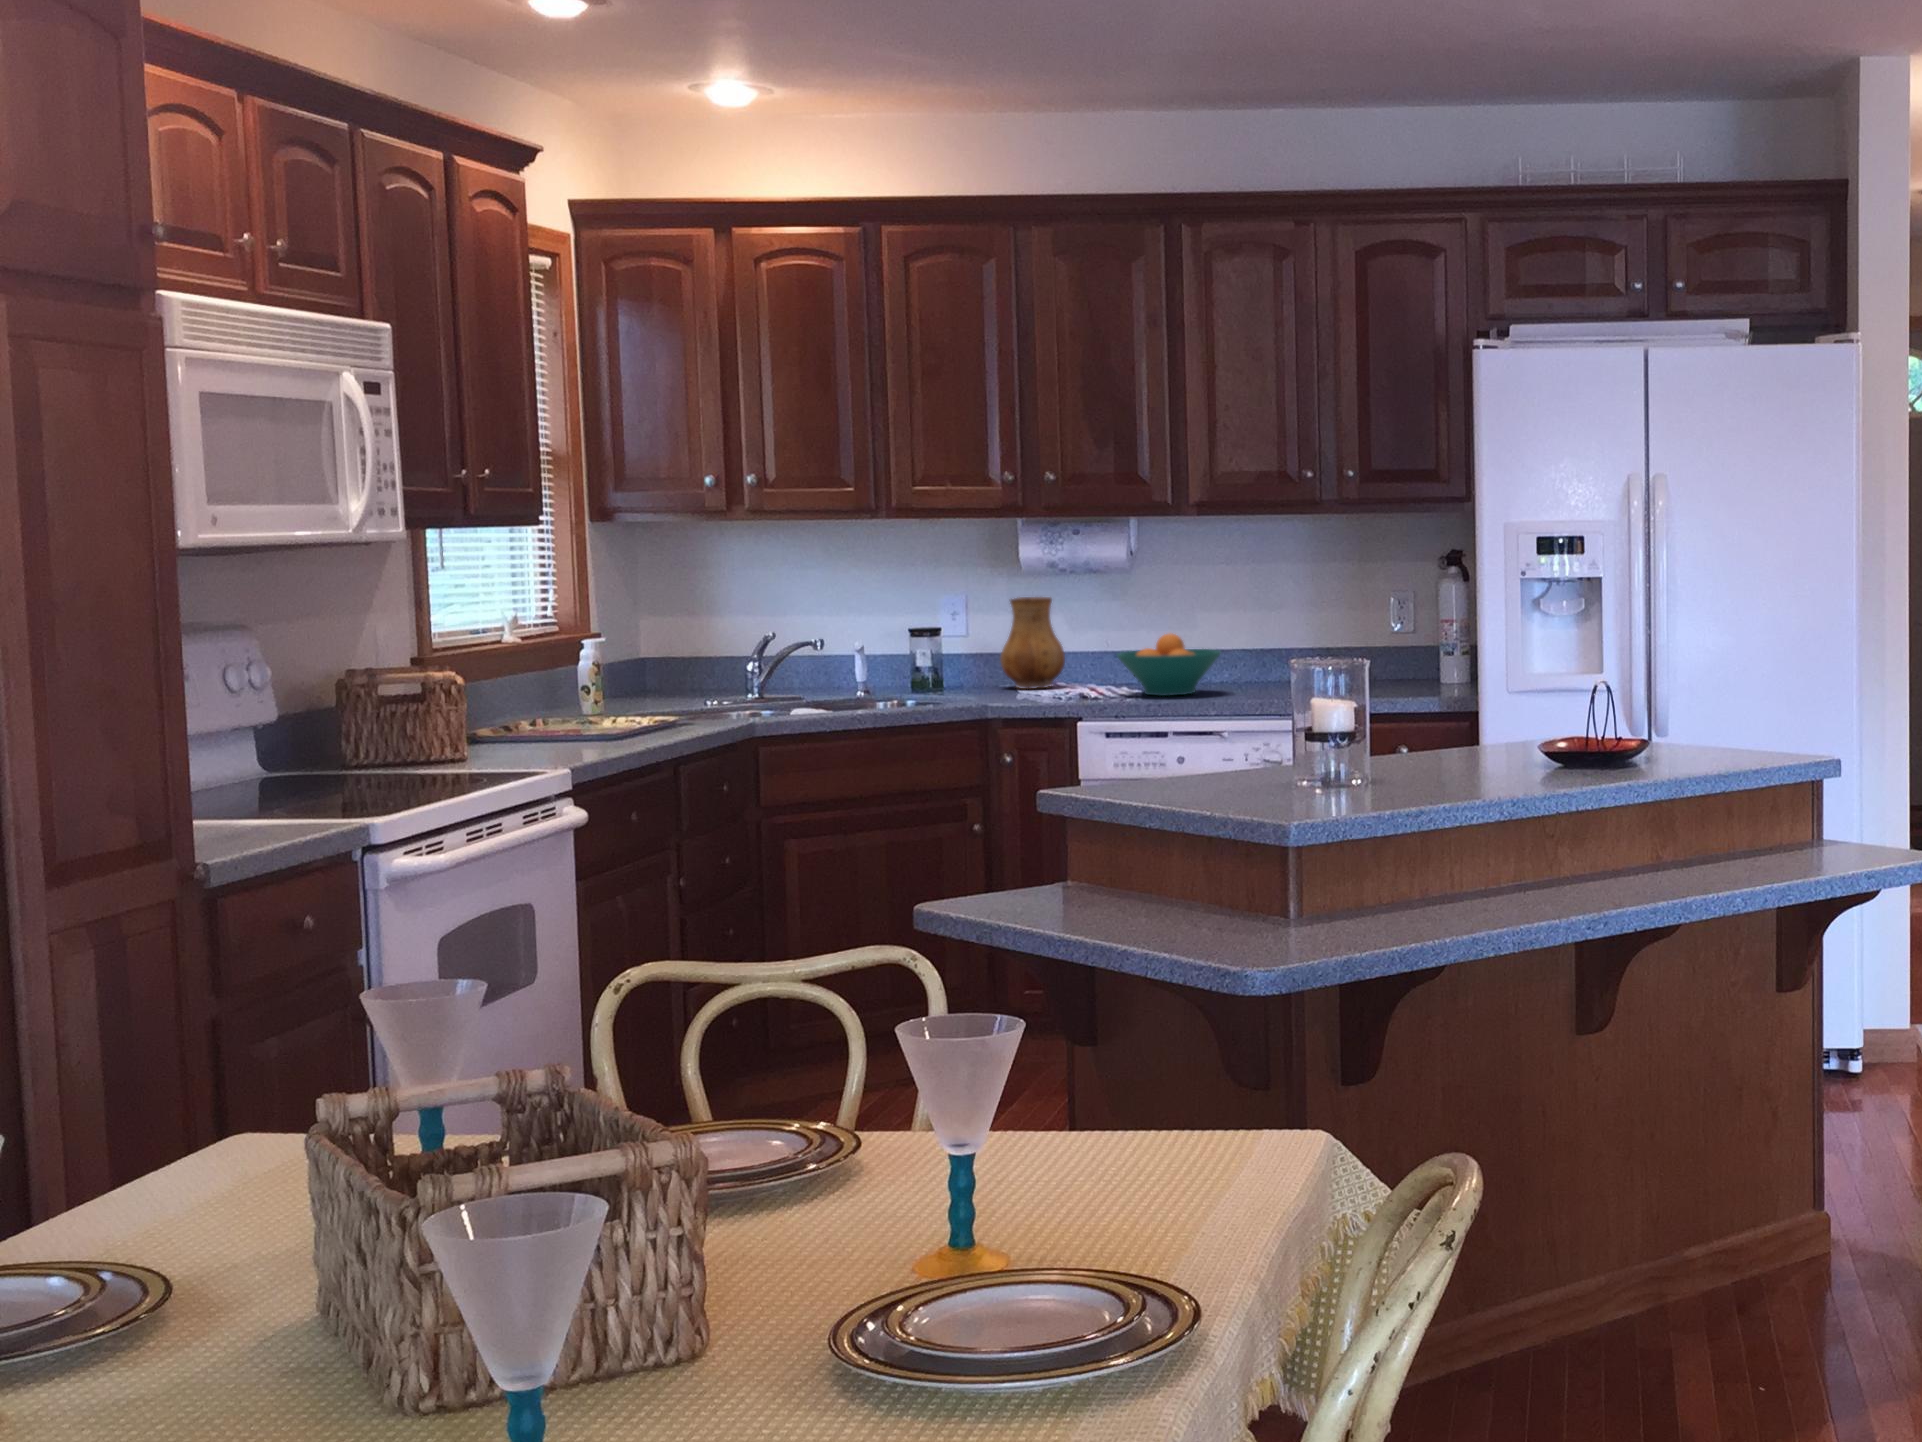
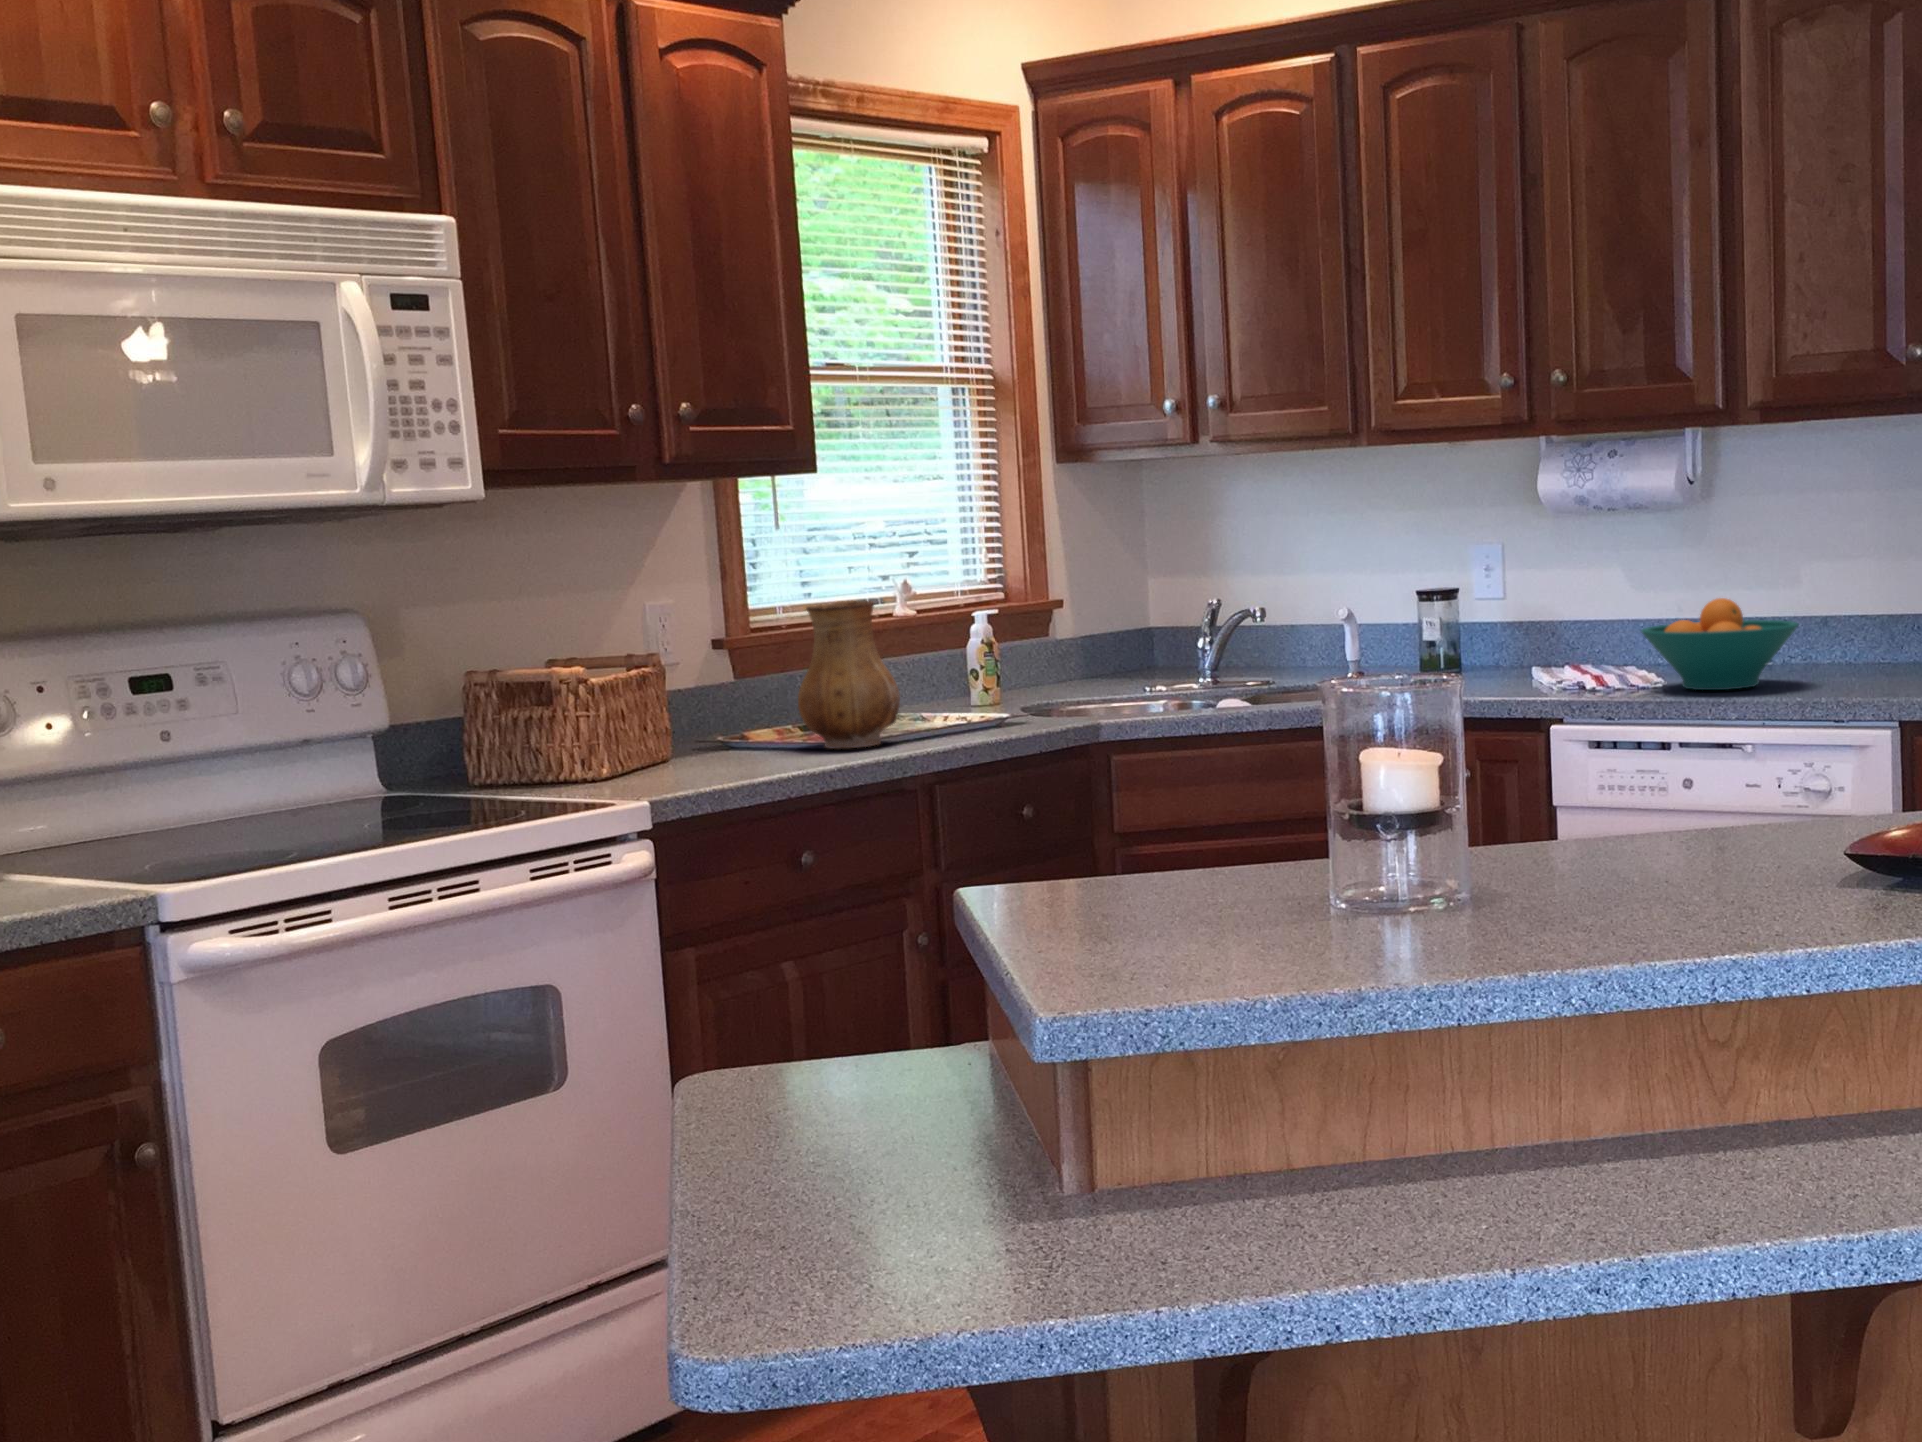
ceramic pitcher: present [1000,597,1065,689] -> present [798,601,900,748]

